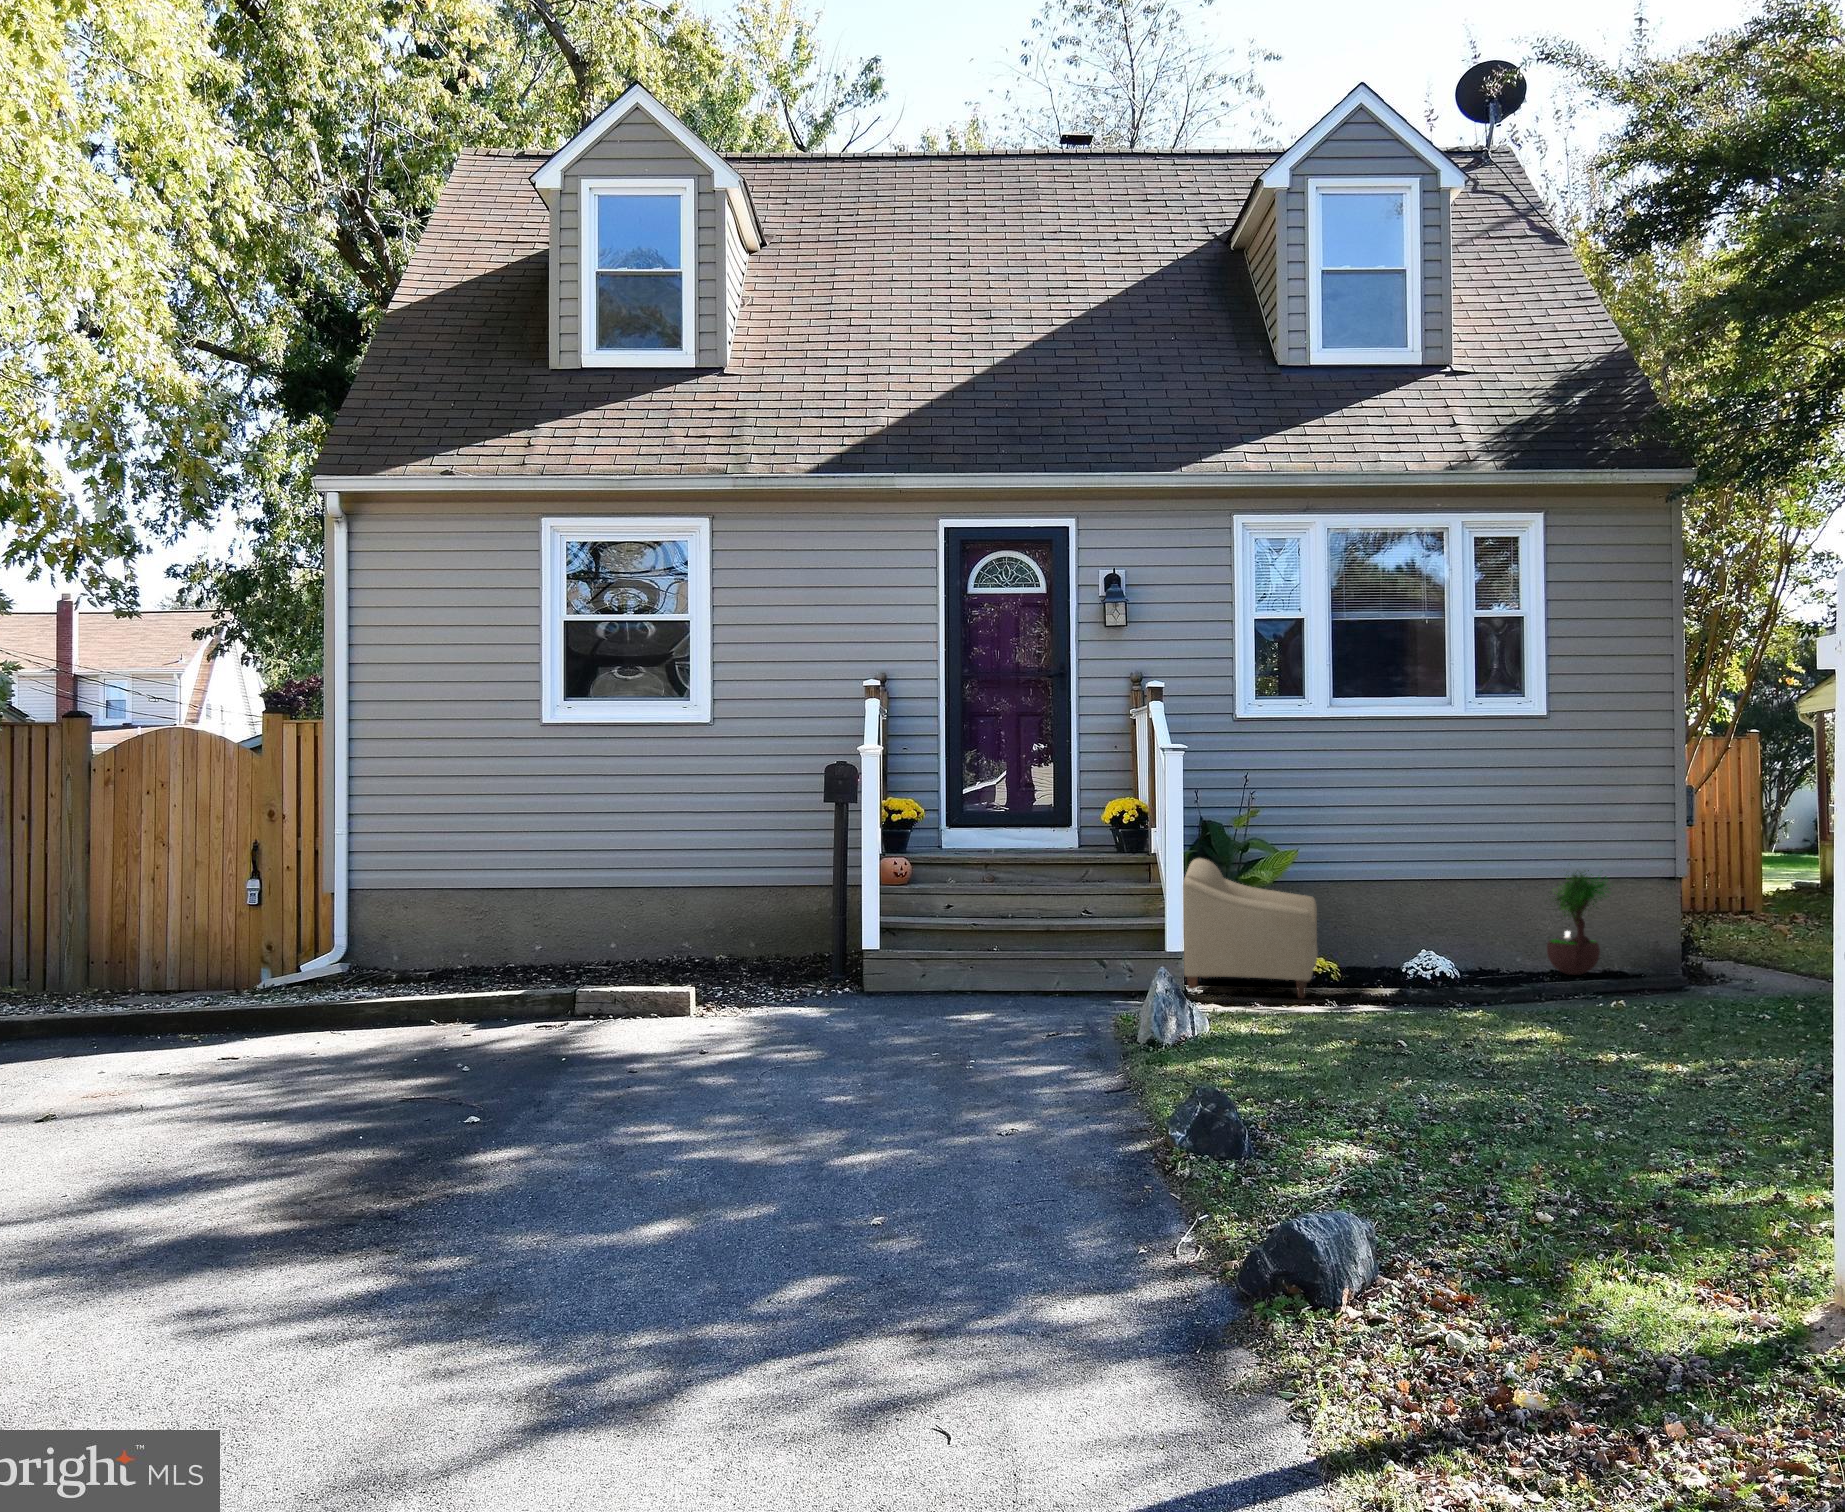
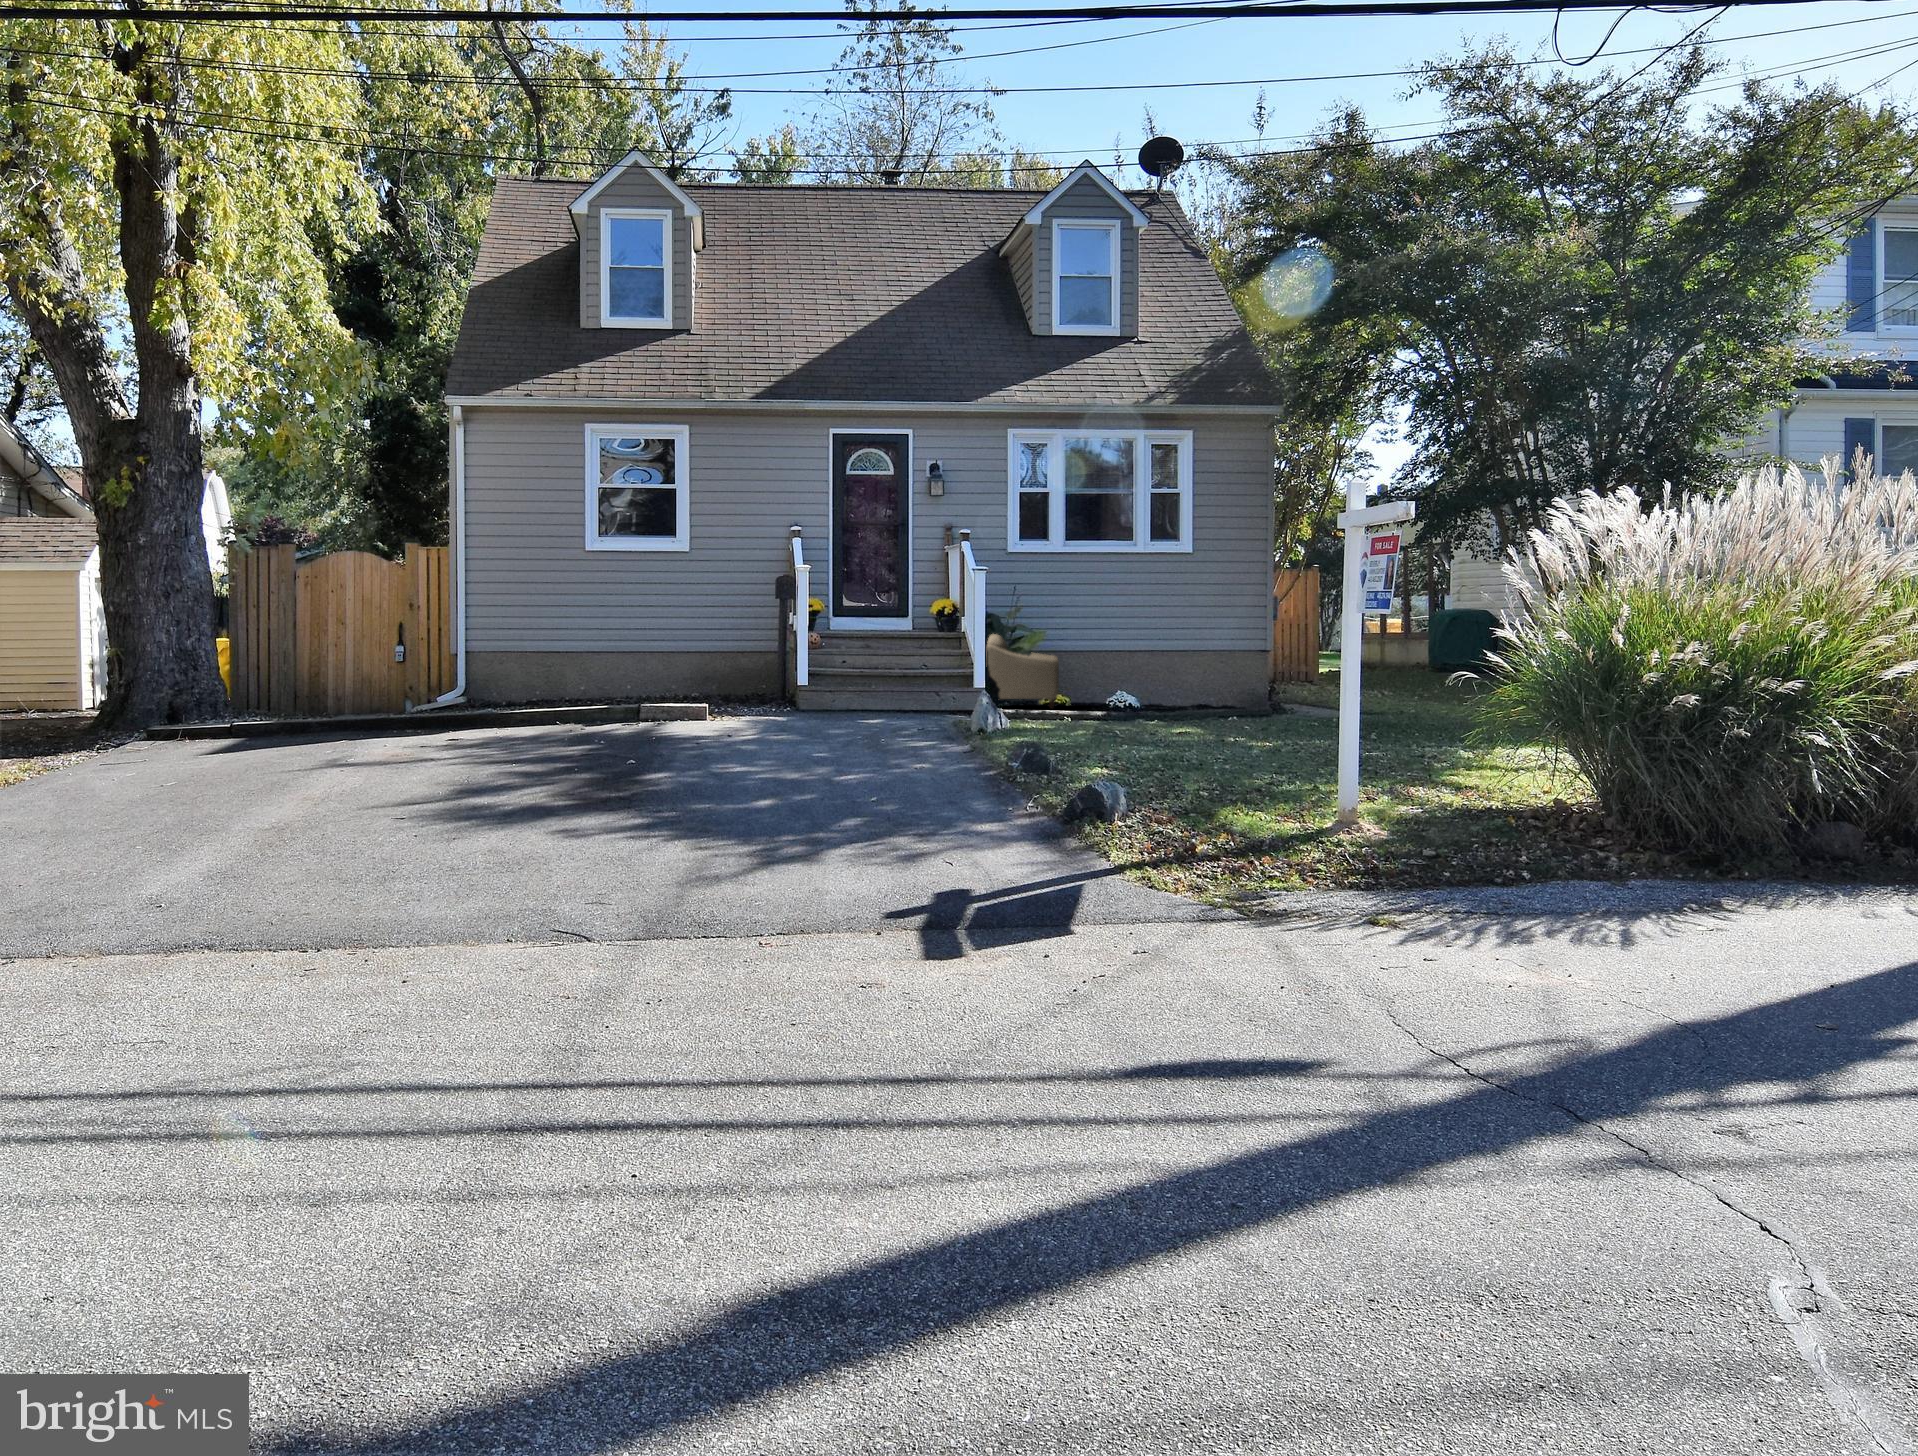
potted tree: present [1547,870,1609,975] -> none [1183,638,1219,702]

